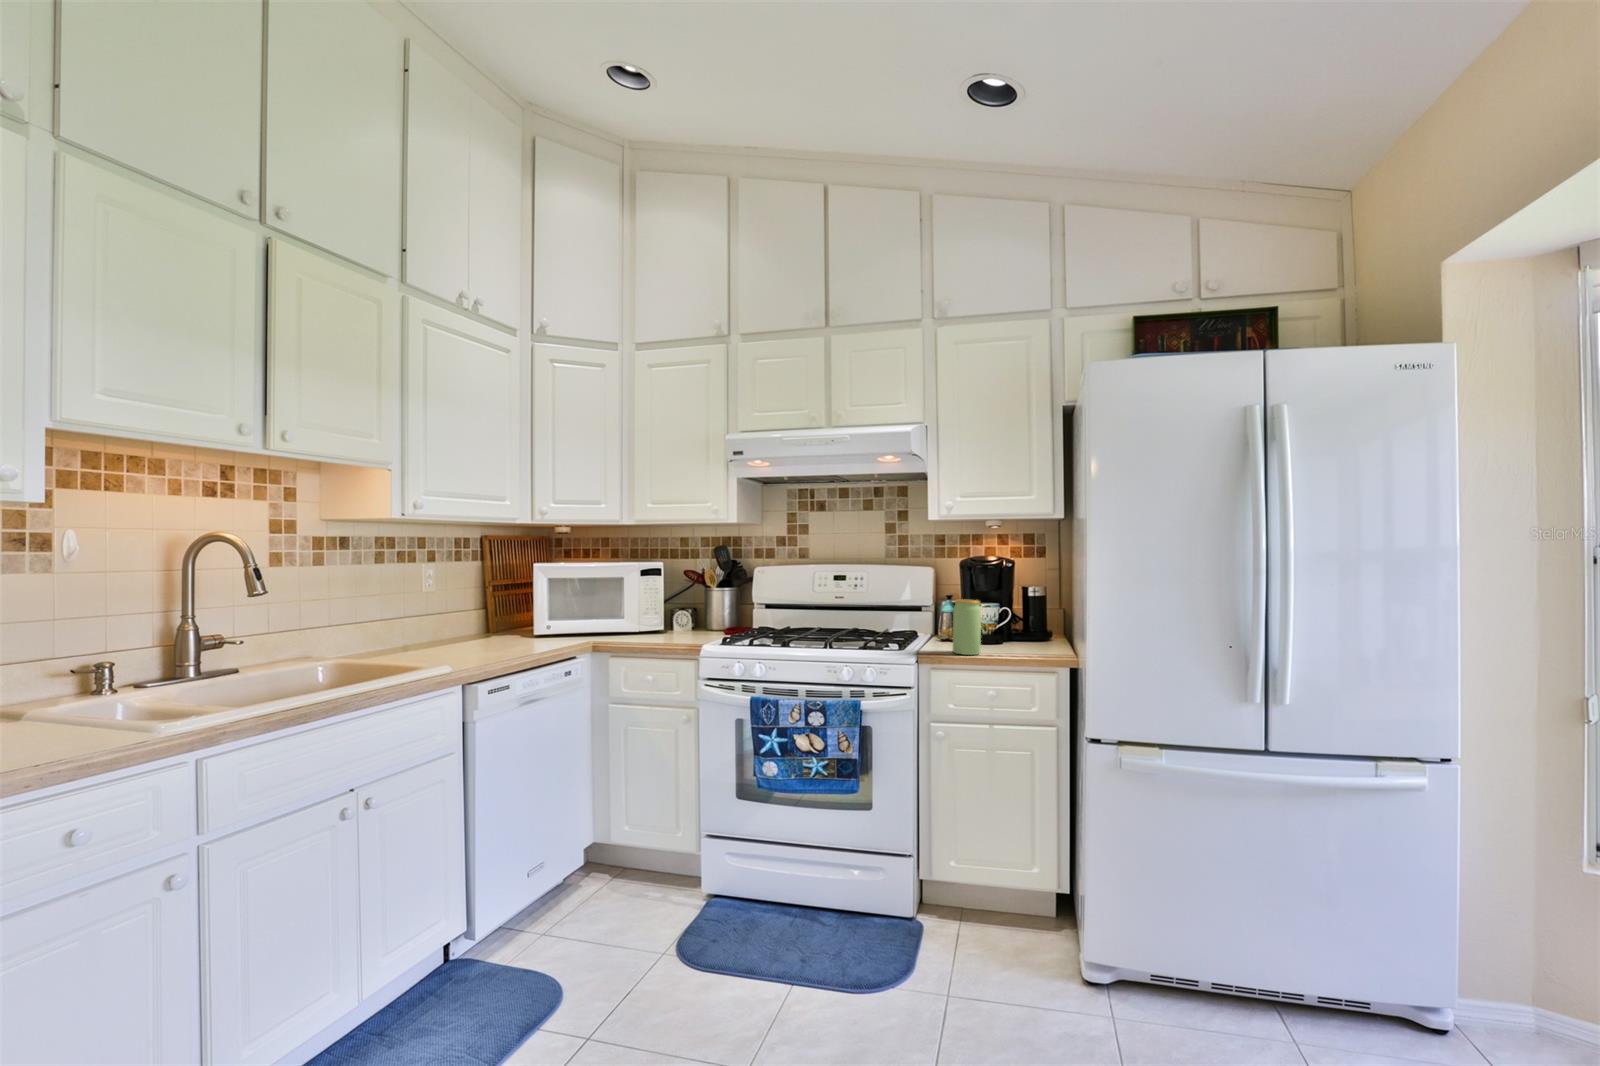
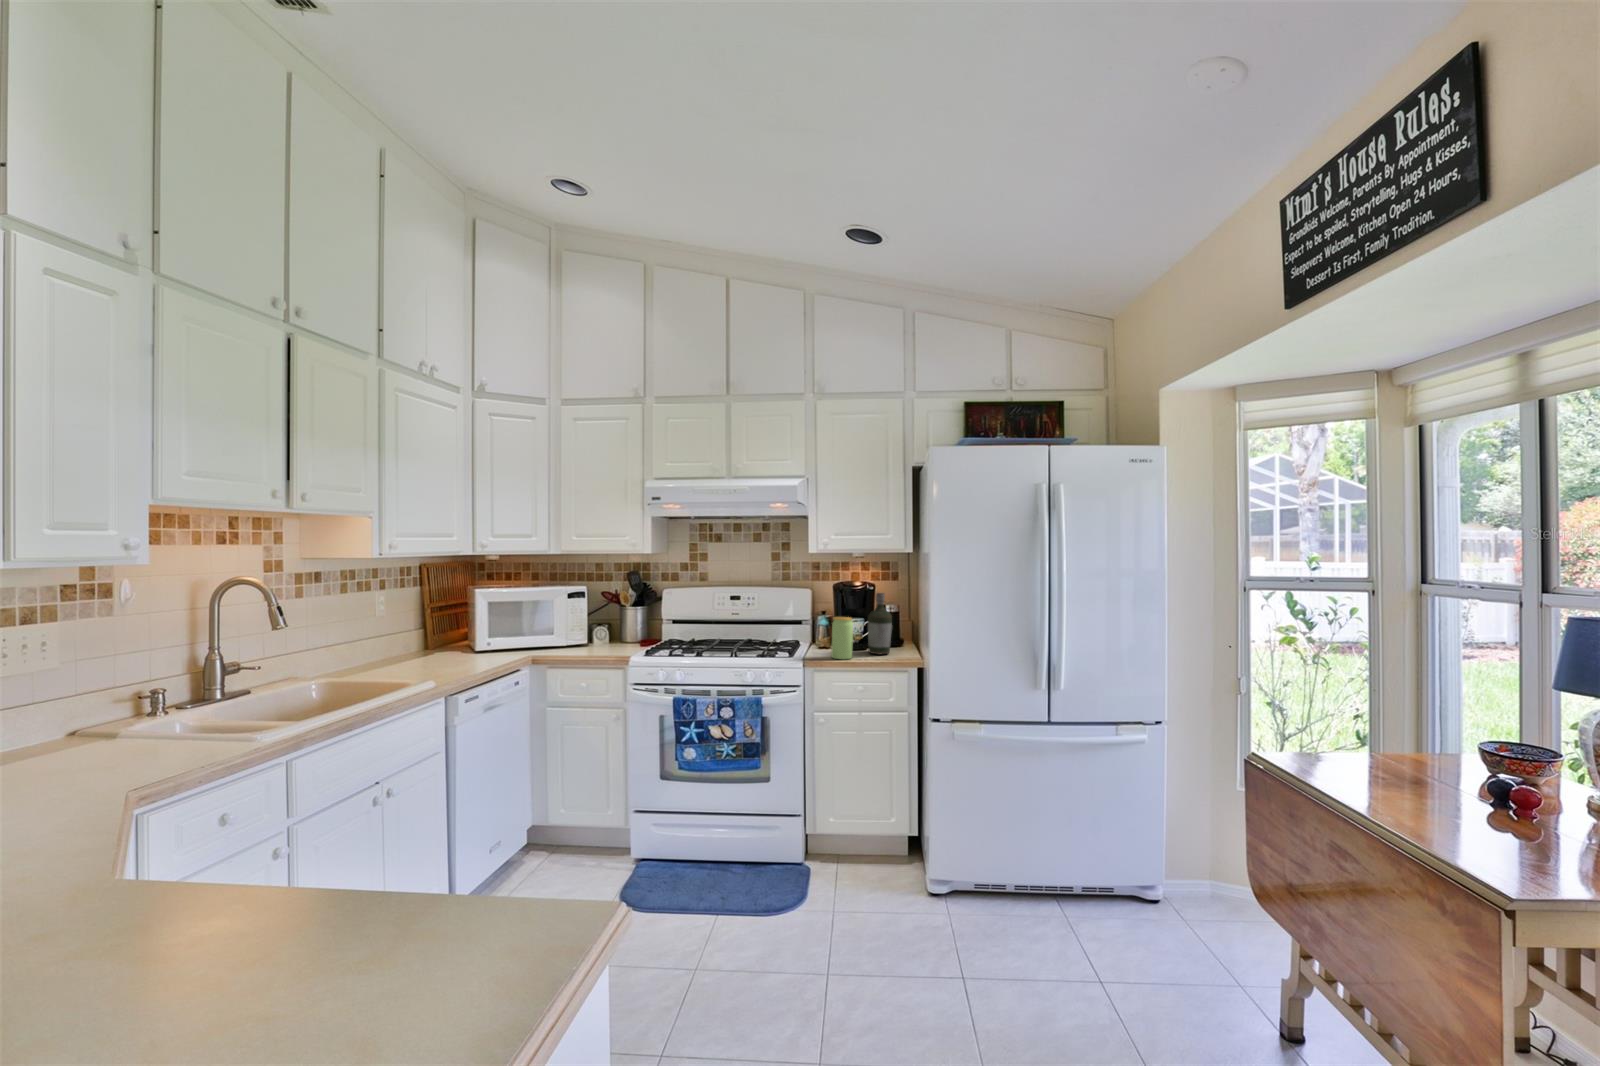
bottle: none [1002,569,1035,650] -> present [868,593,892,655]

